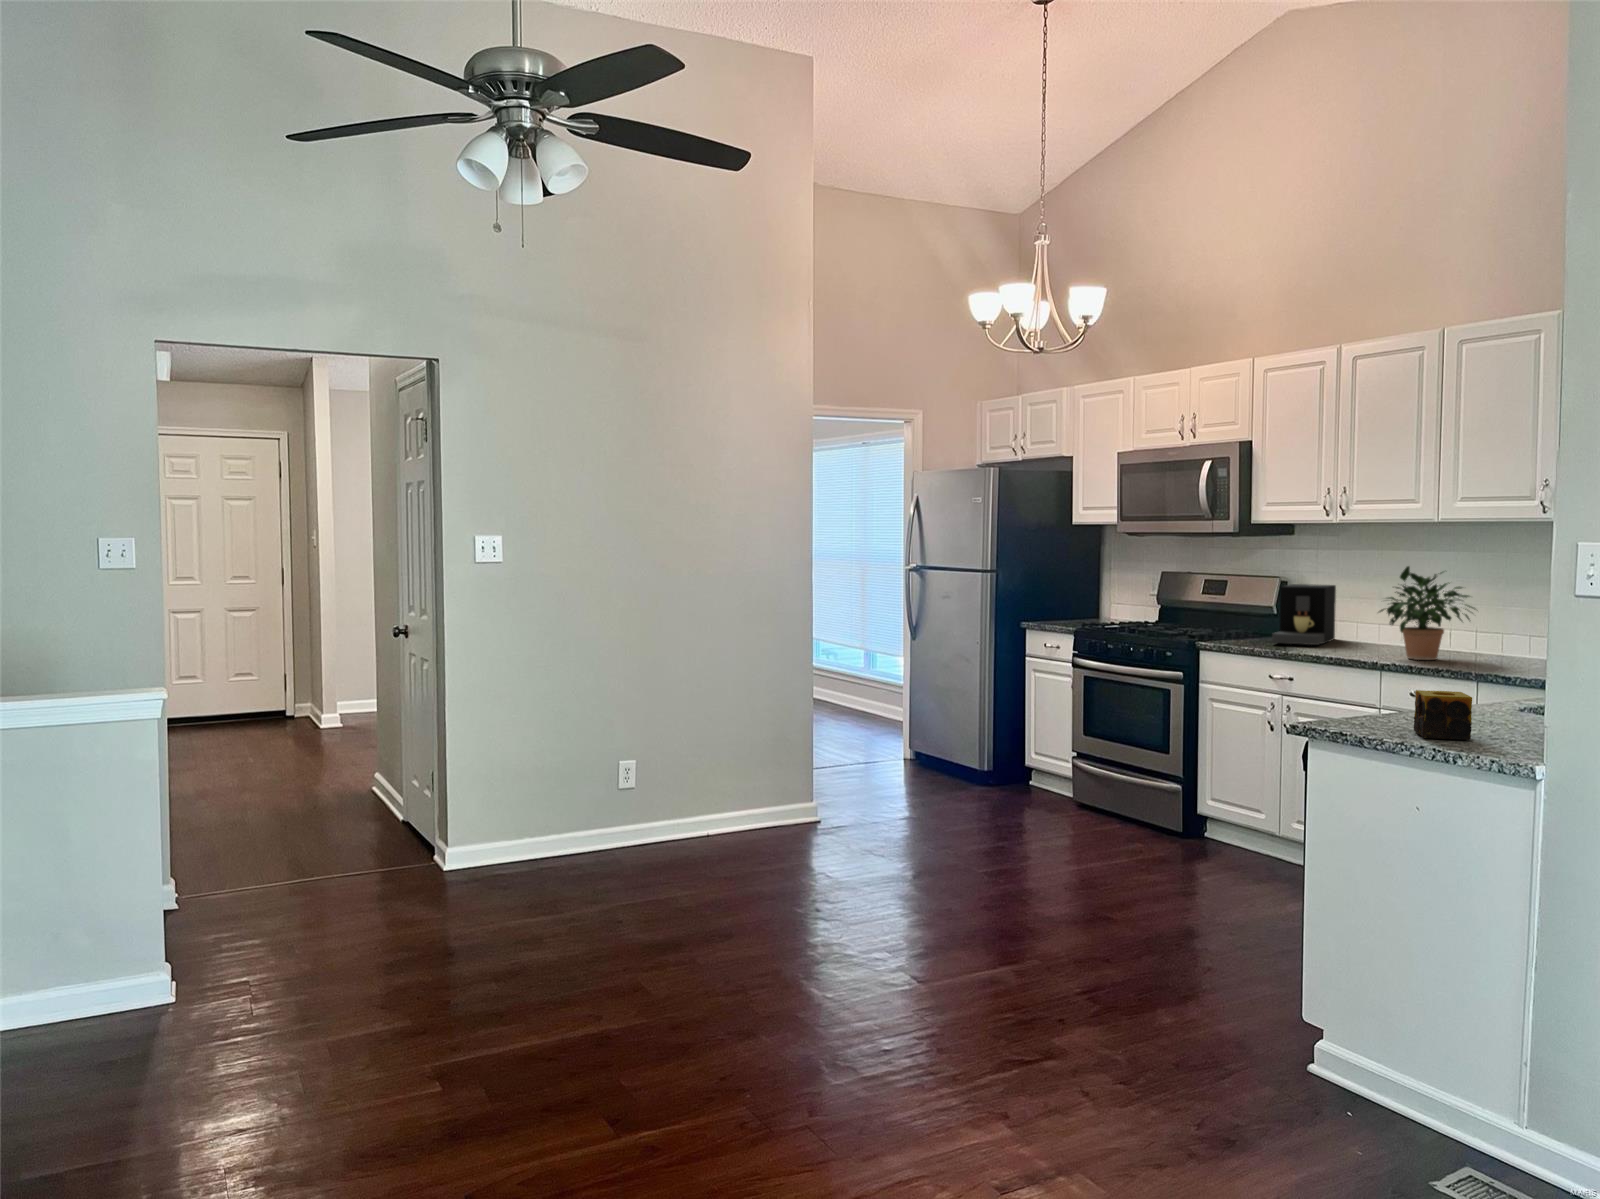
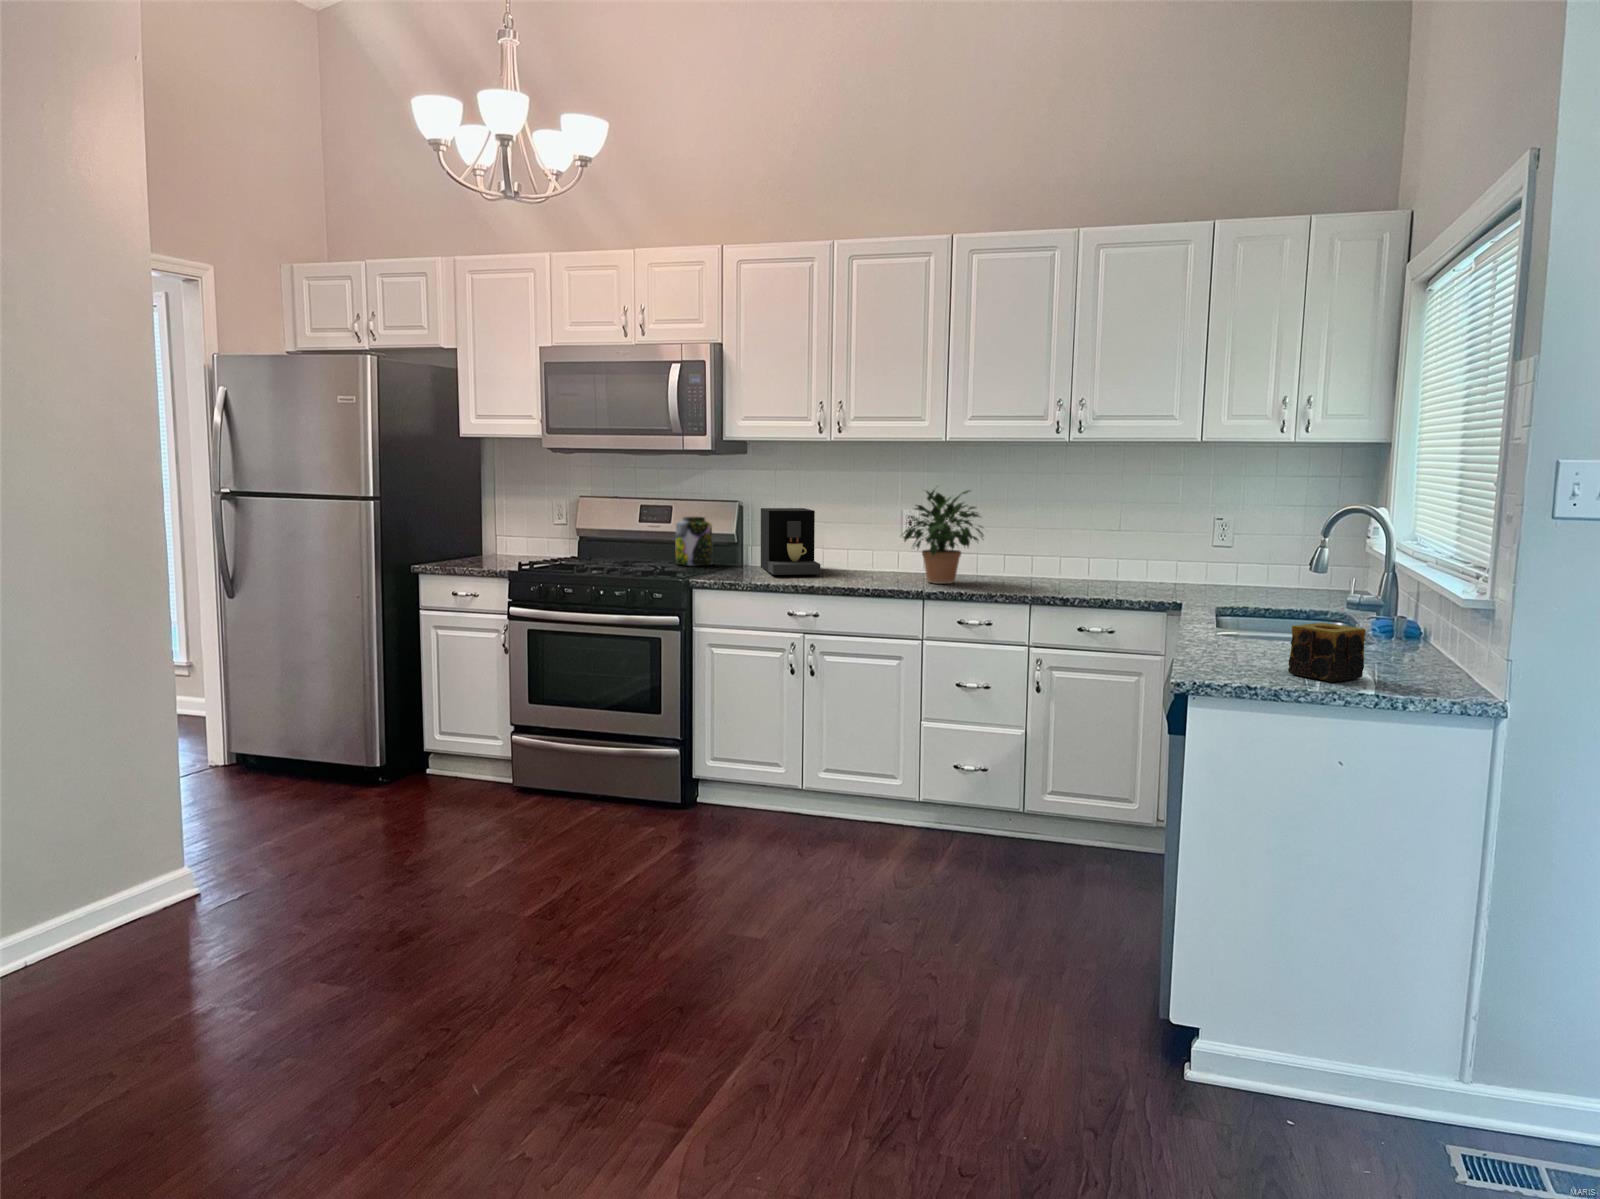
jar: none [1220,590,1253,633] -> present [676,517,712,566]

